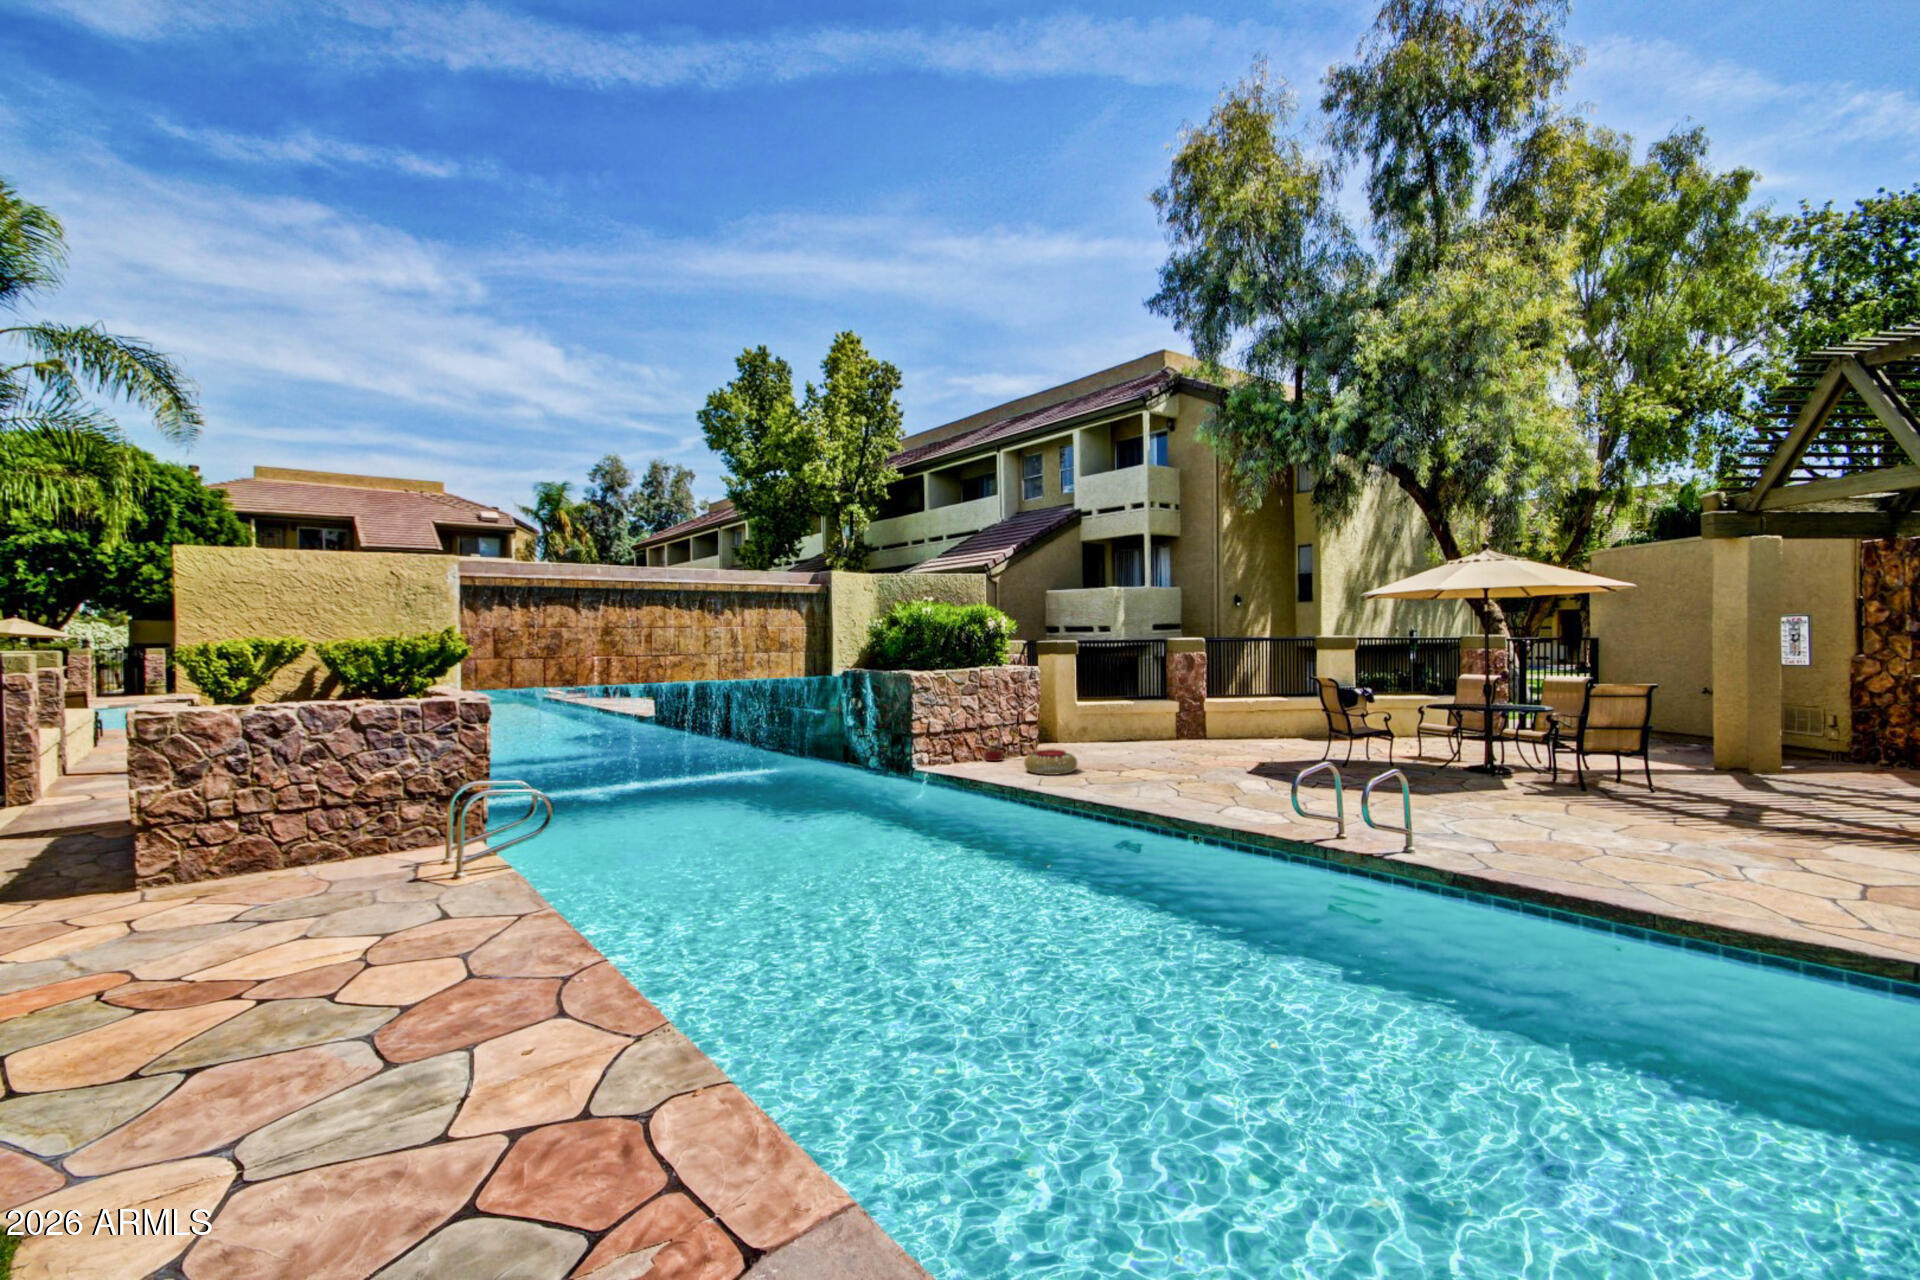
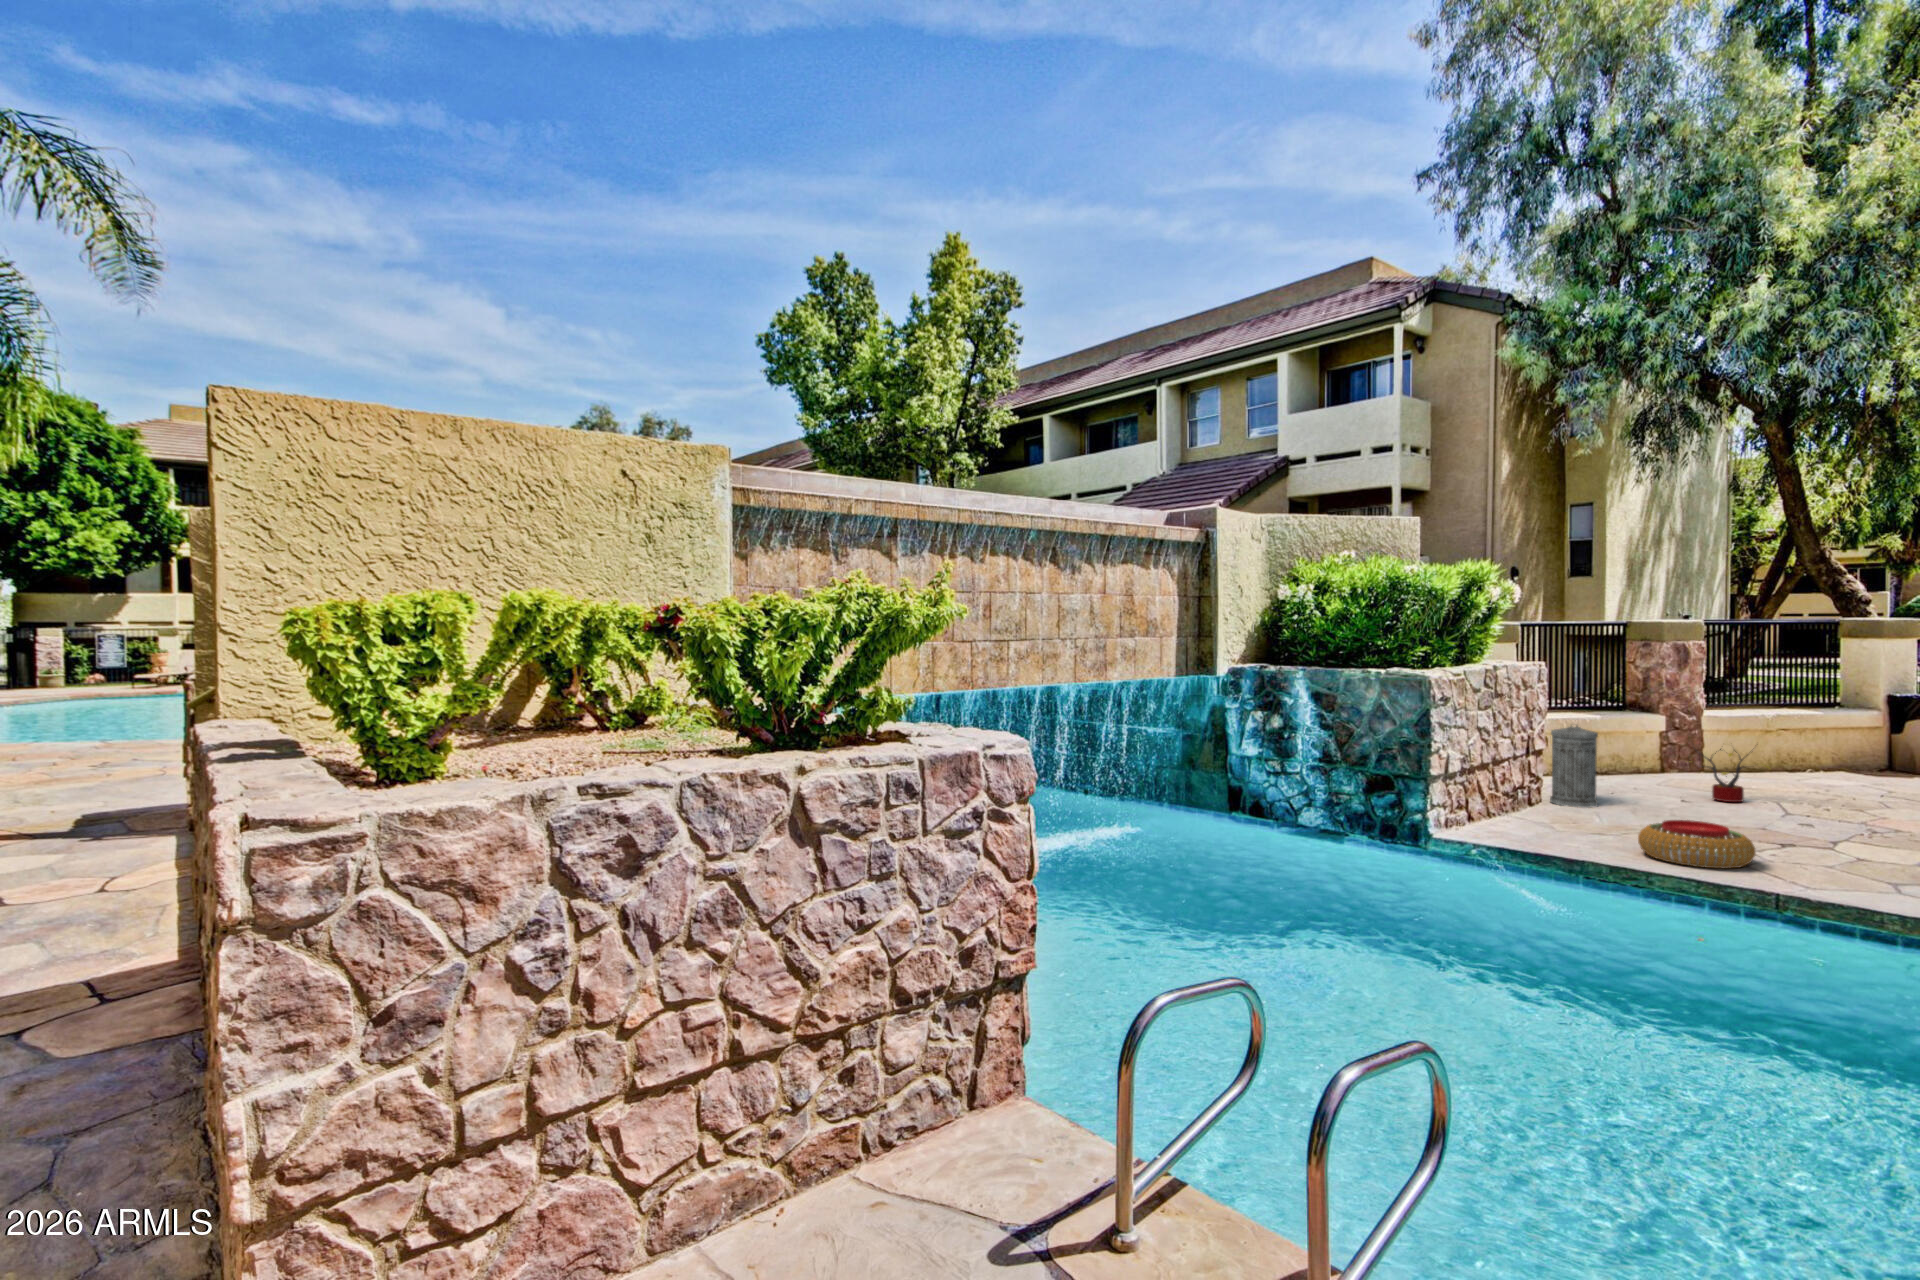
trash can: none [1063,697,1089,749] -> present [1550,726,1598,808]
decorative plant: present [975,724,1002,761] -> present [1704,749,1769,802]

